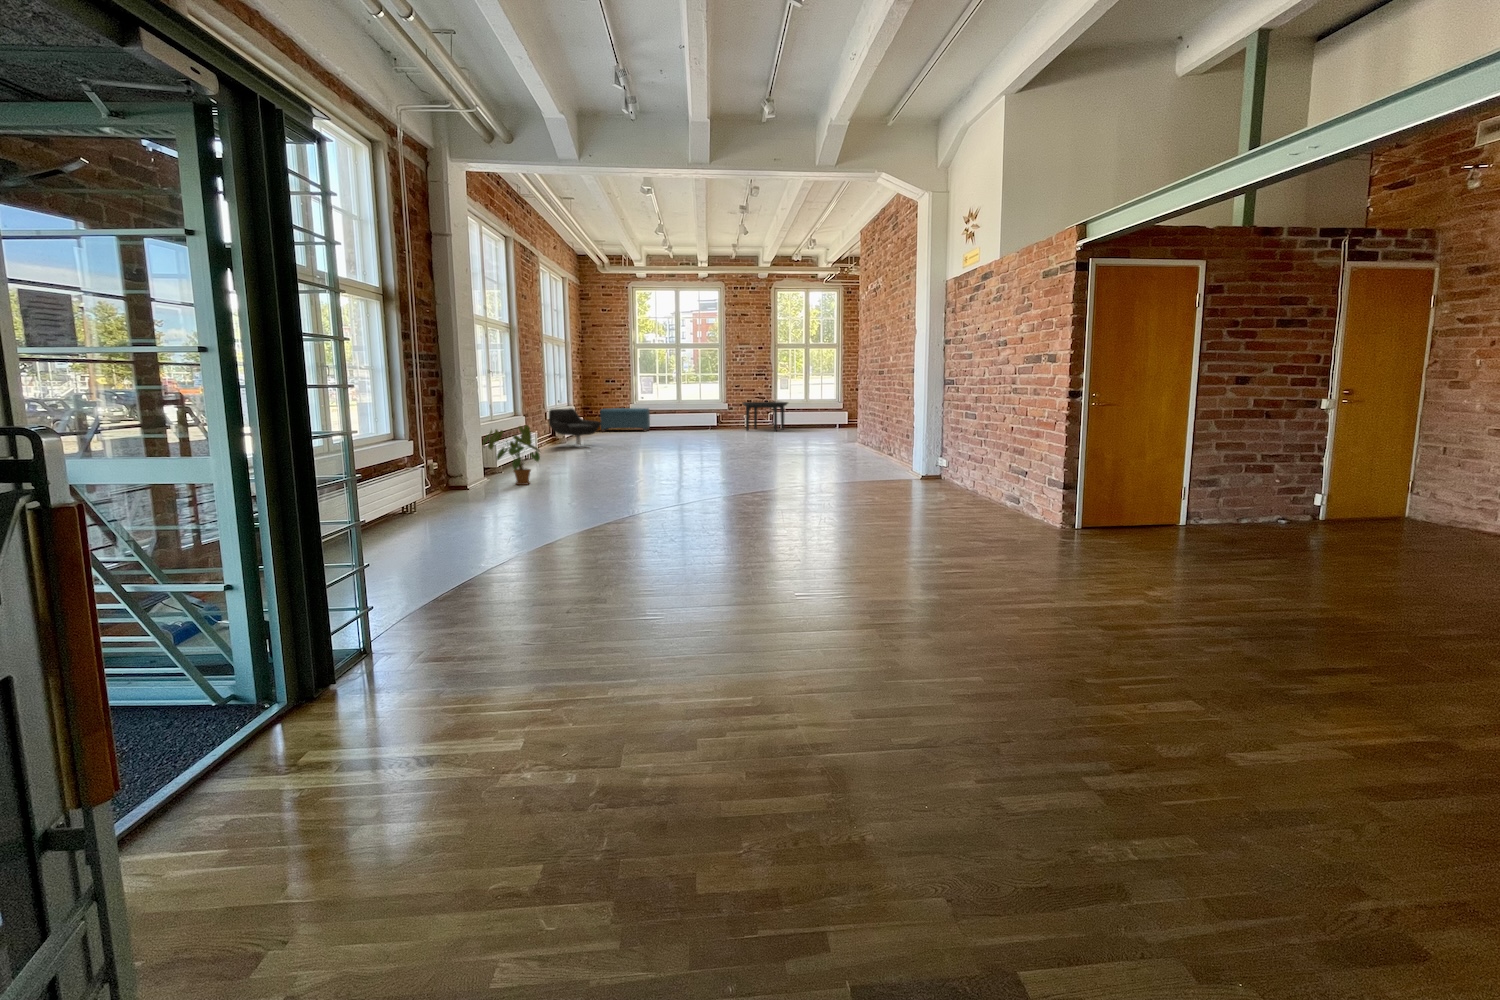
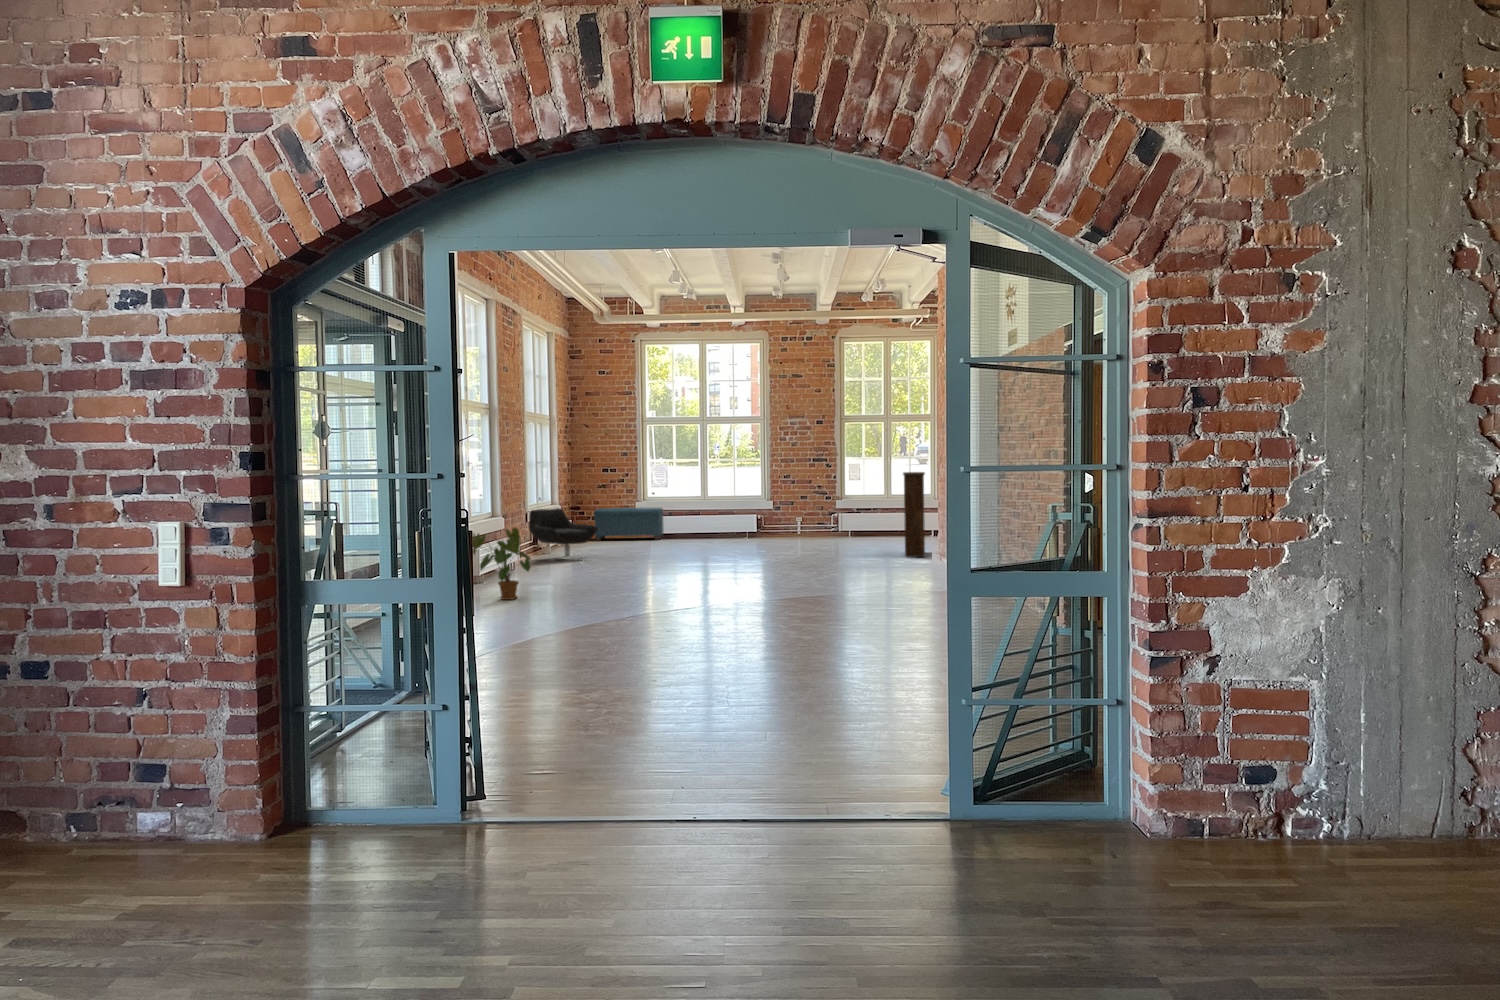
bookshelf: none [827,384,845,447] -> present [903,472,925,557]
round table: present [743,402,788,431] -> none [793,497,860,539]

